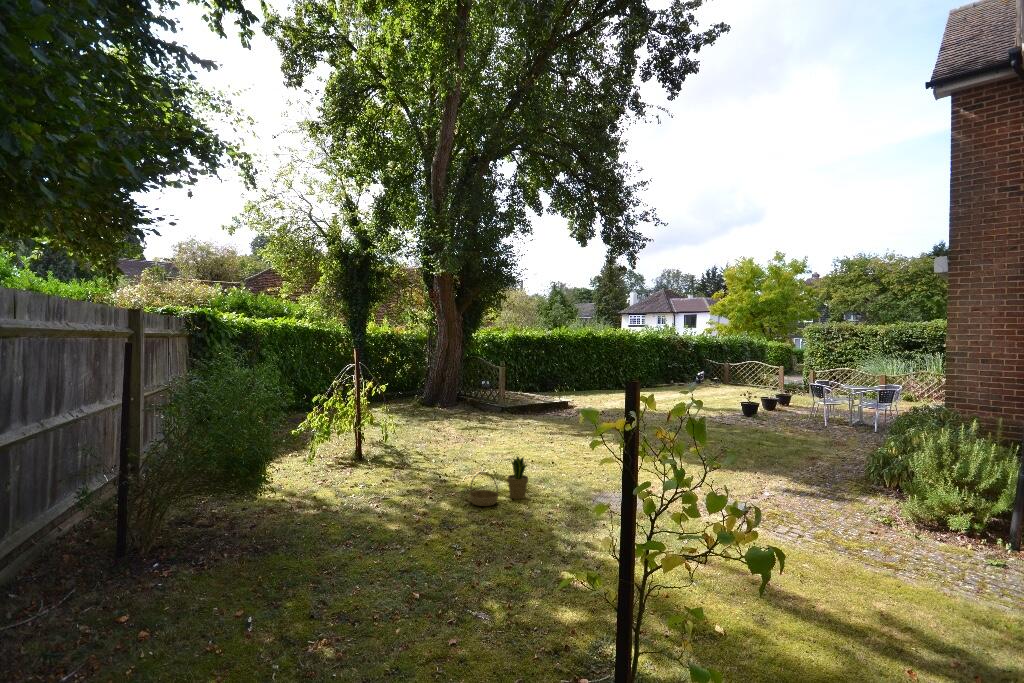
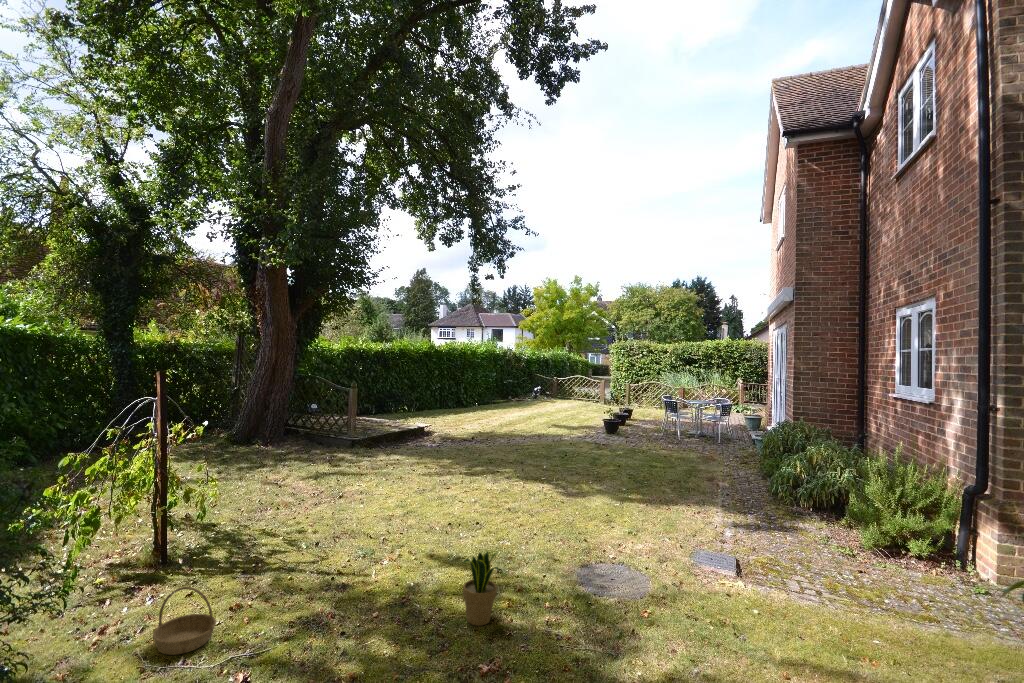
basket: present [469,472,499,506] -> present [153,587,216,655]

